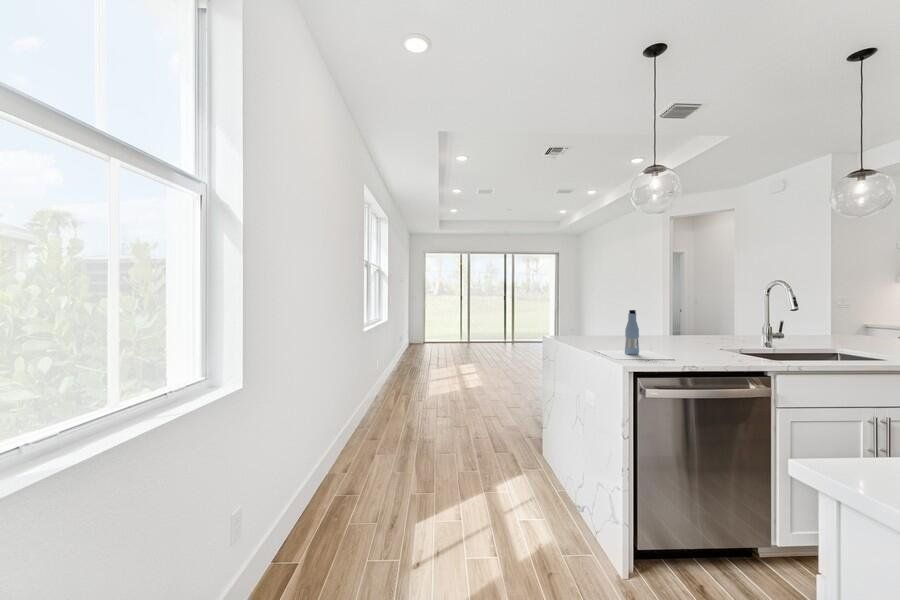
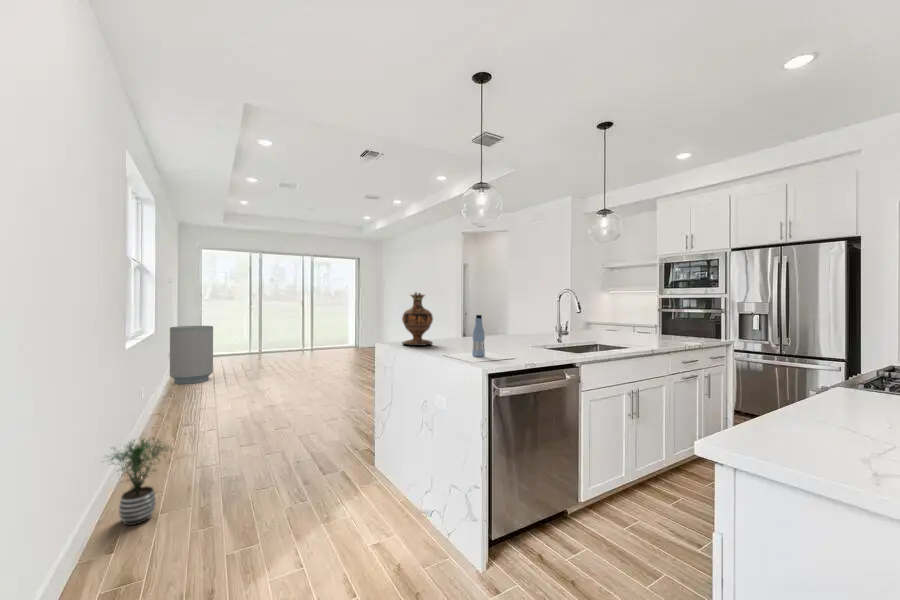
vase: none [563,287,596,340] -> present [402,293,433,346]
trash can: none [402,315,431,361] -> present [170,326,213,384]
potted plant: none [341,395,385,457] -> present [107,438,170,525]

